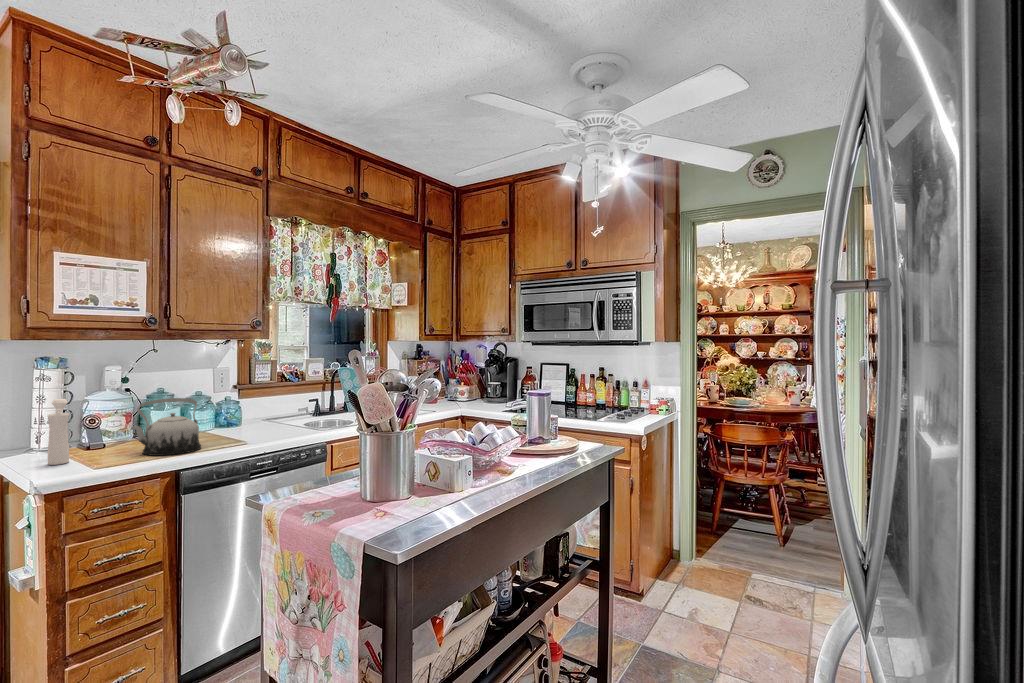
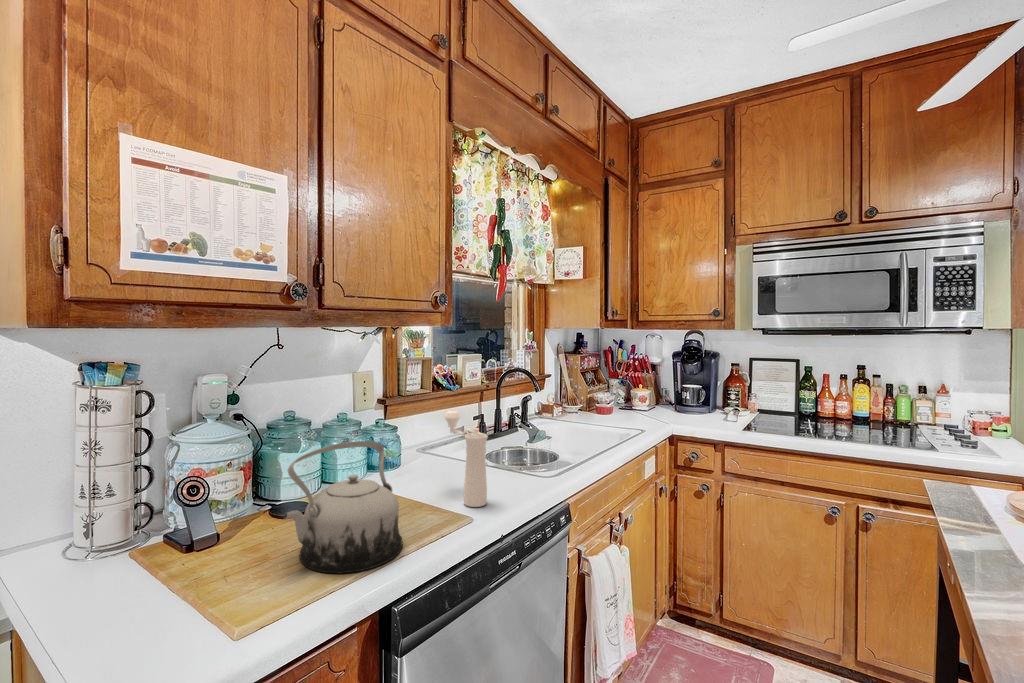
pepper mill: present [47,399,70,465] -> present [444,411,488,507]

